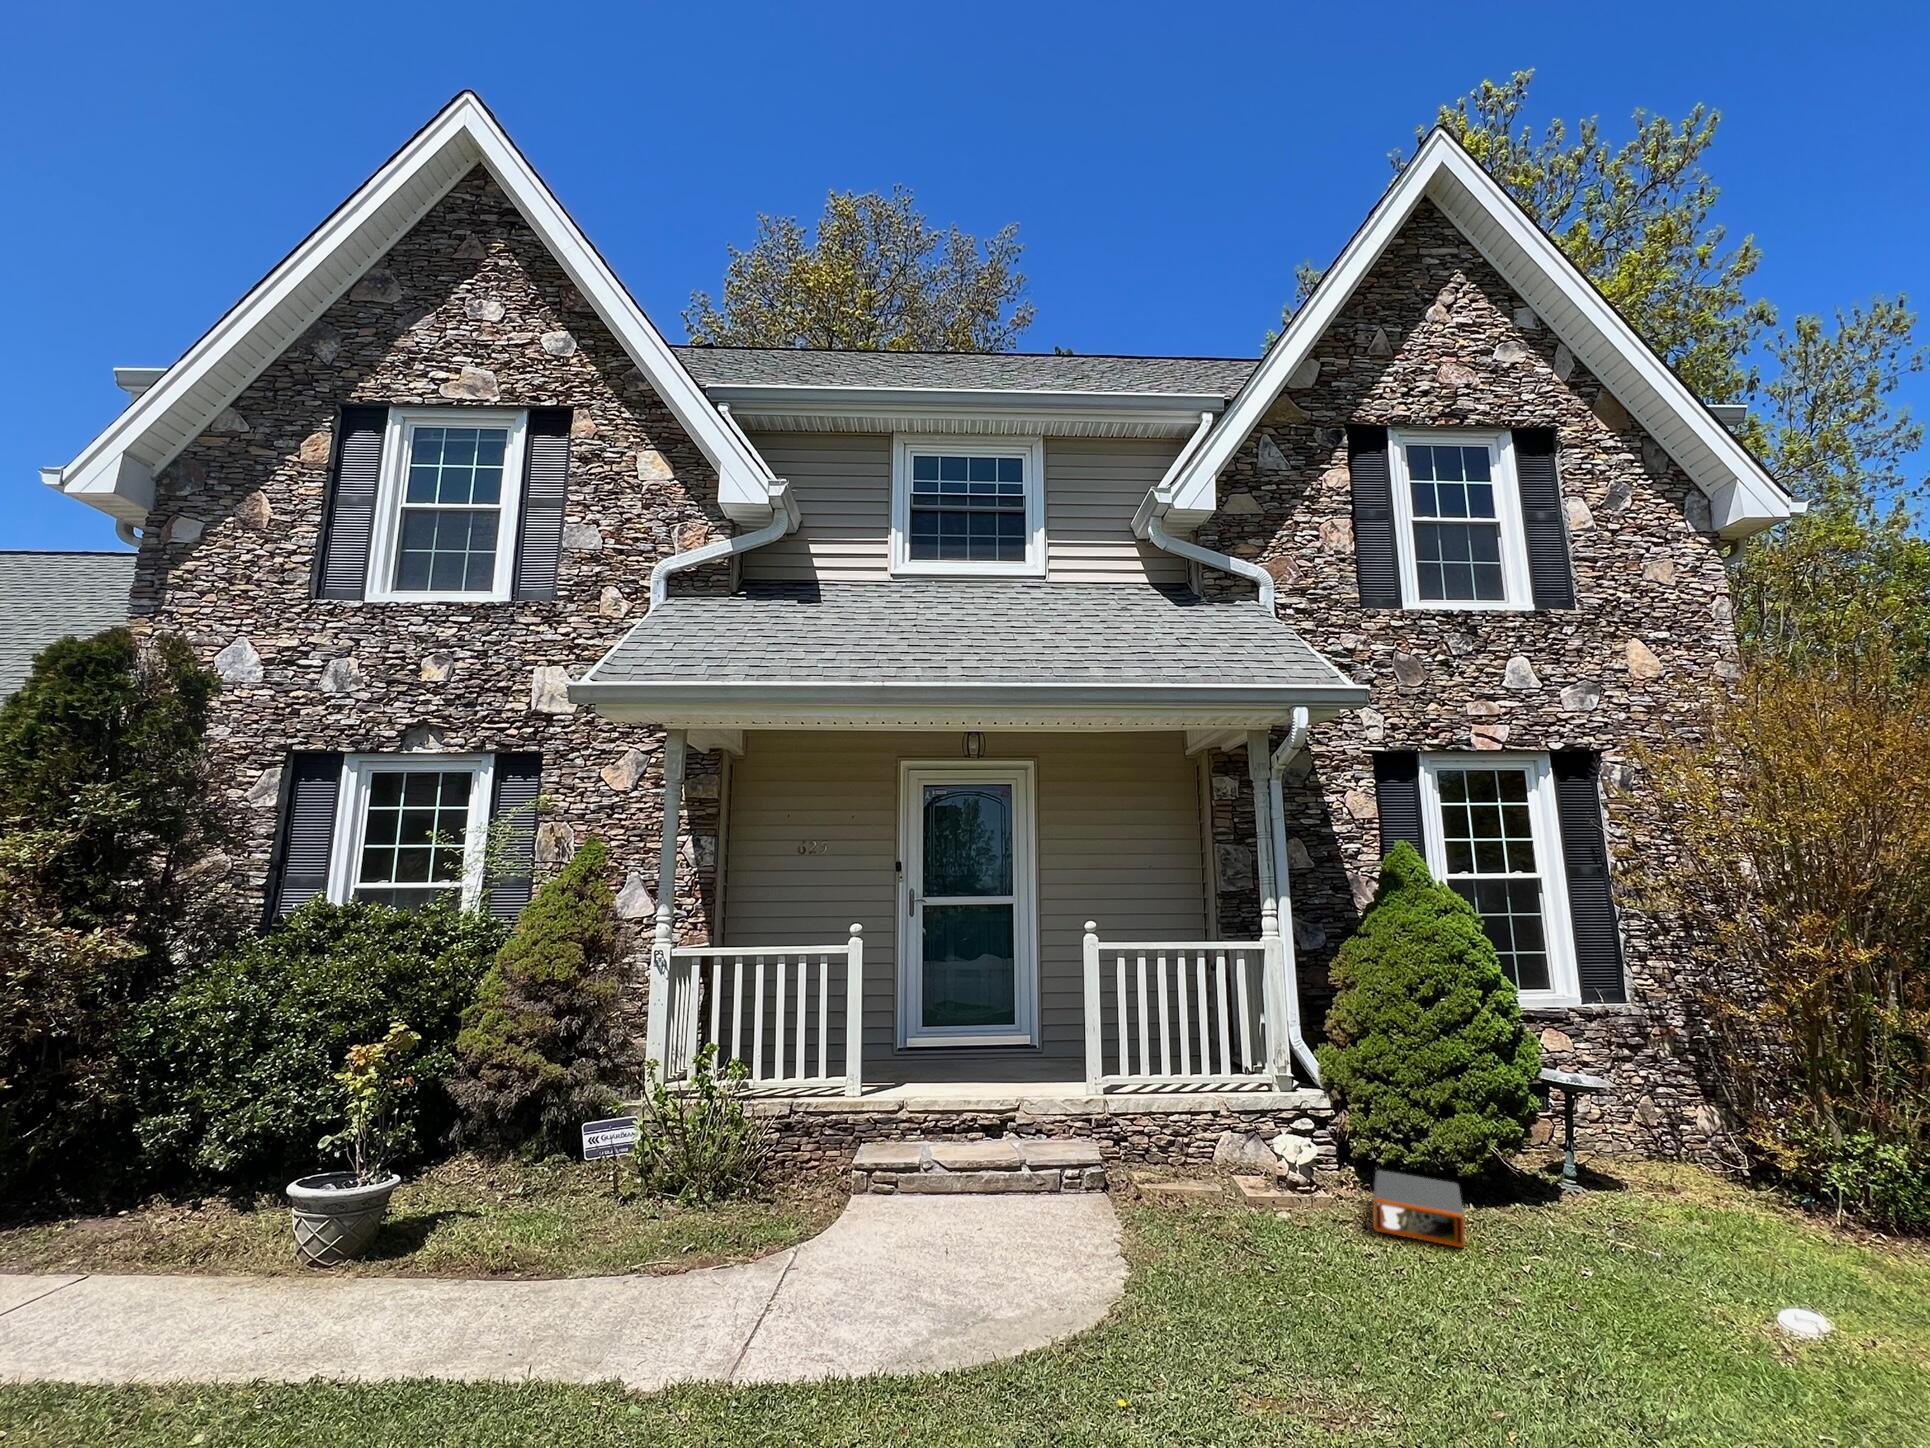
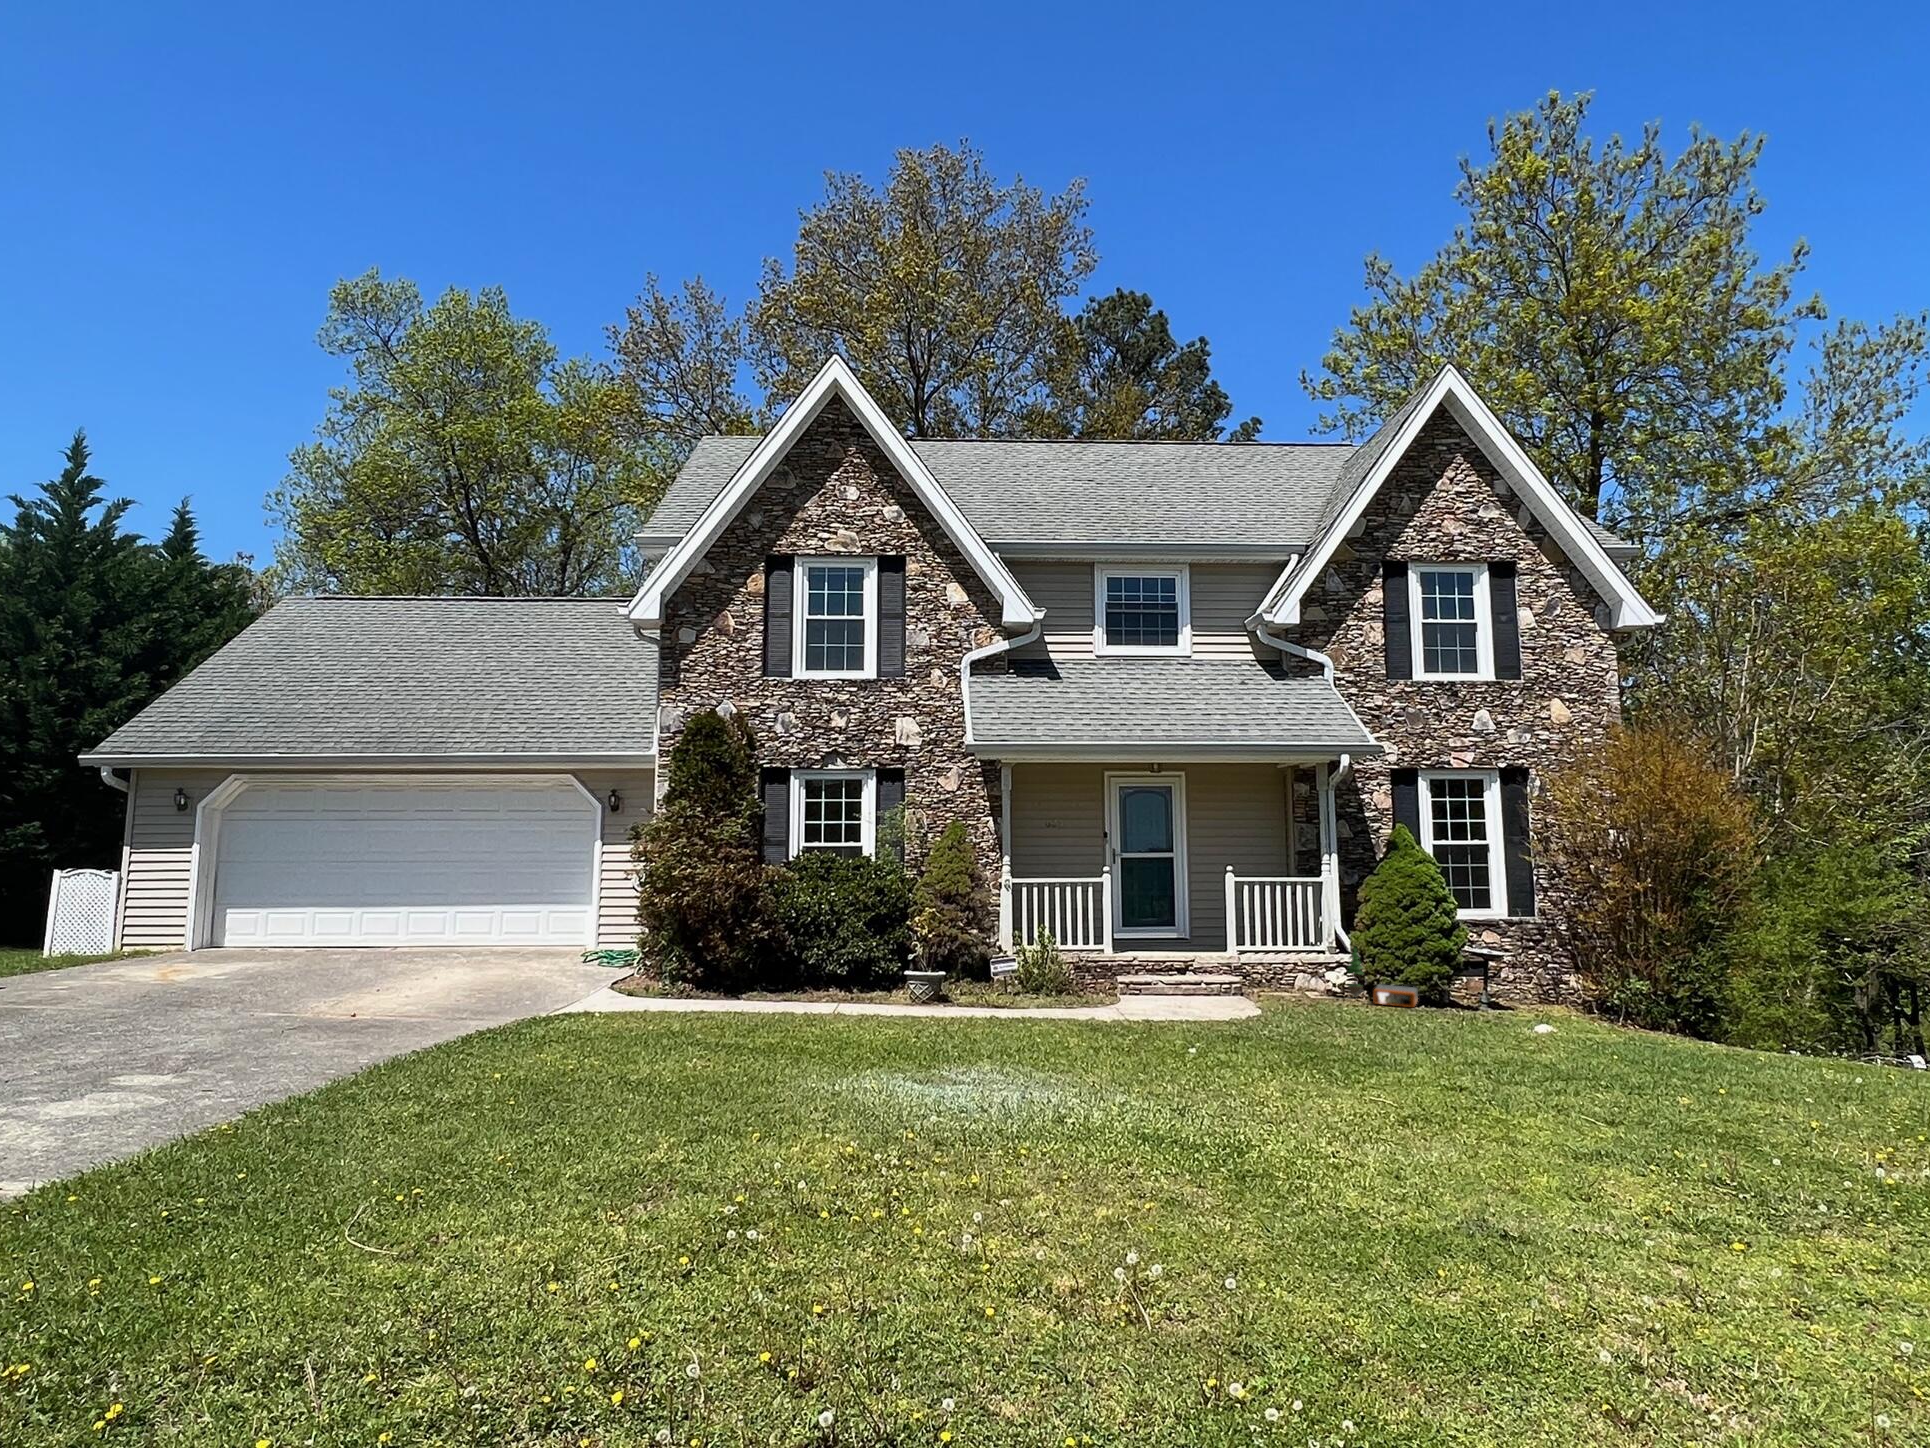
potted tree: none [1309,1087,1348,1193] -> present [1348,948,1363,997]

